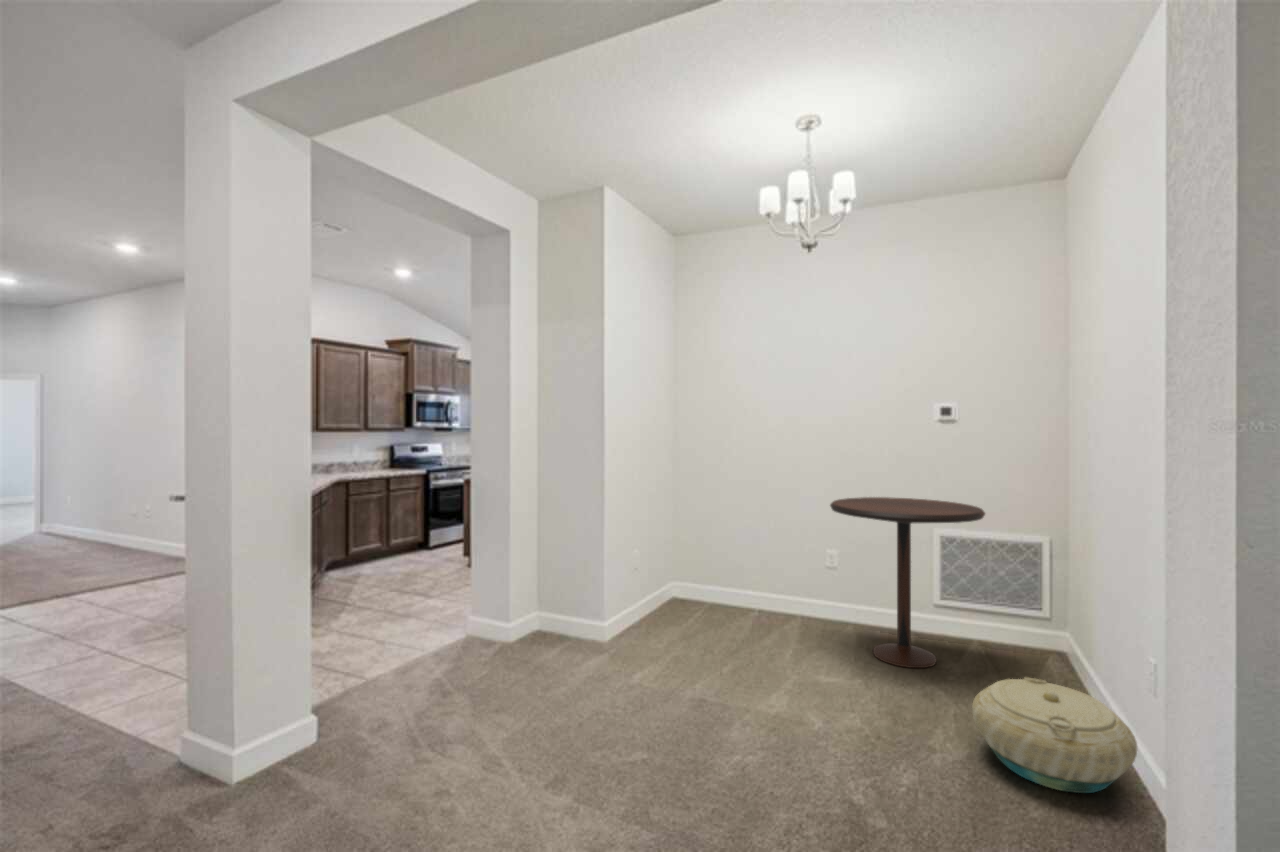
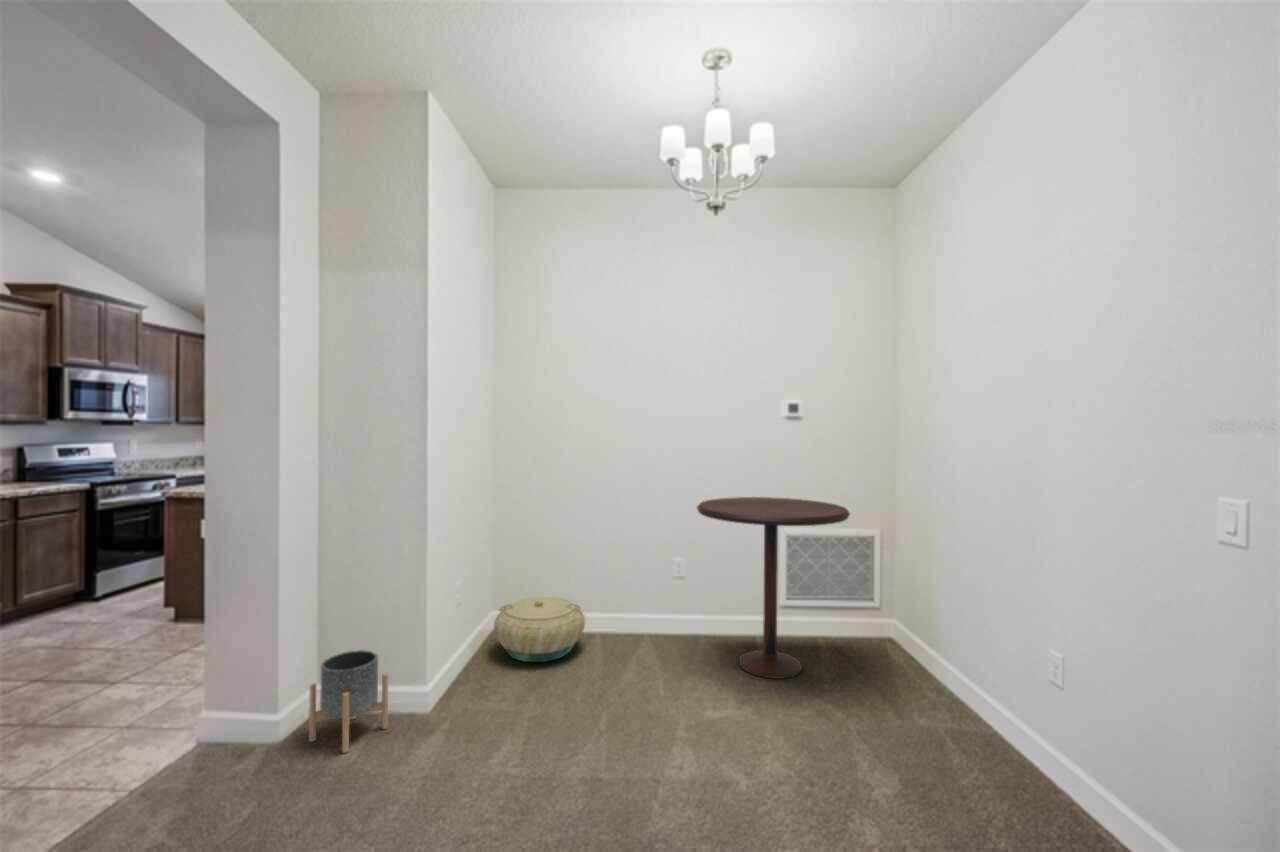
planter: none [529,589,577,653] -> present [309,650,388,753]
basket: present [972,677,1137,793] -> present [494,597,585,662]

